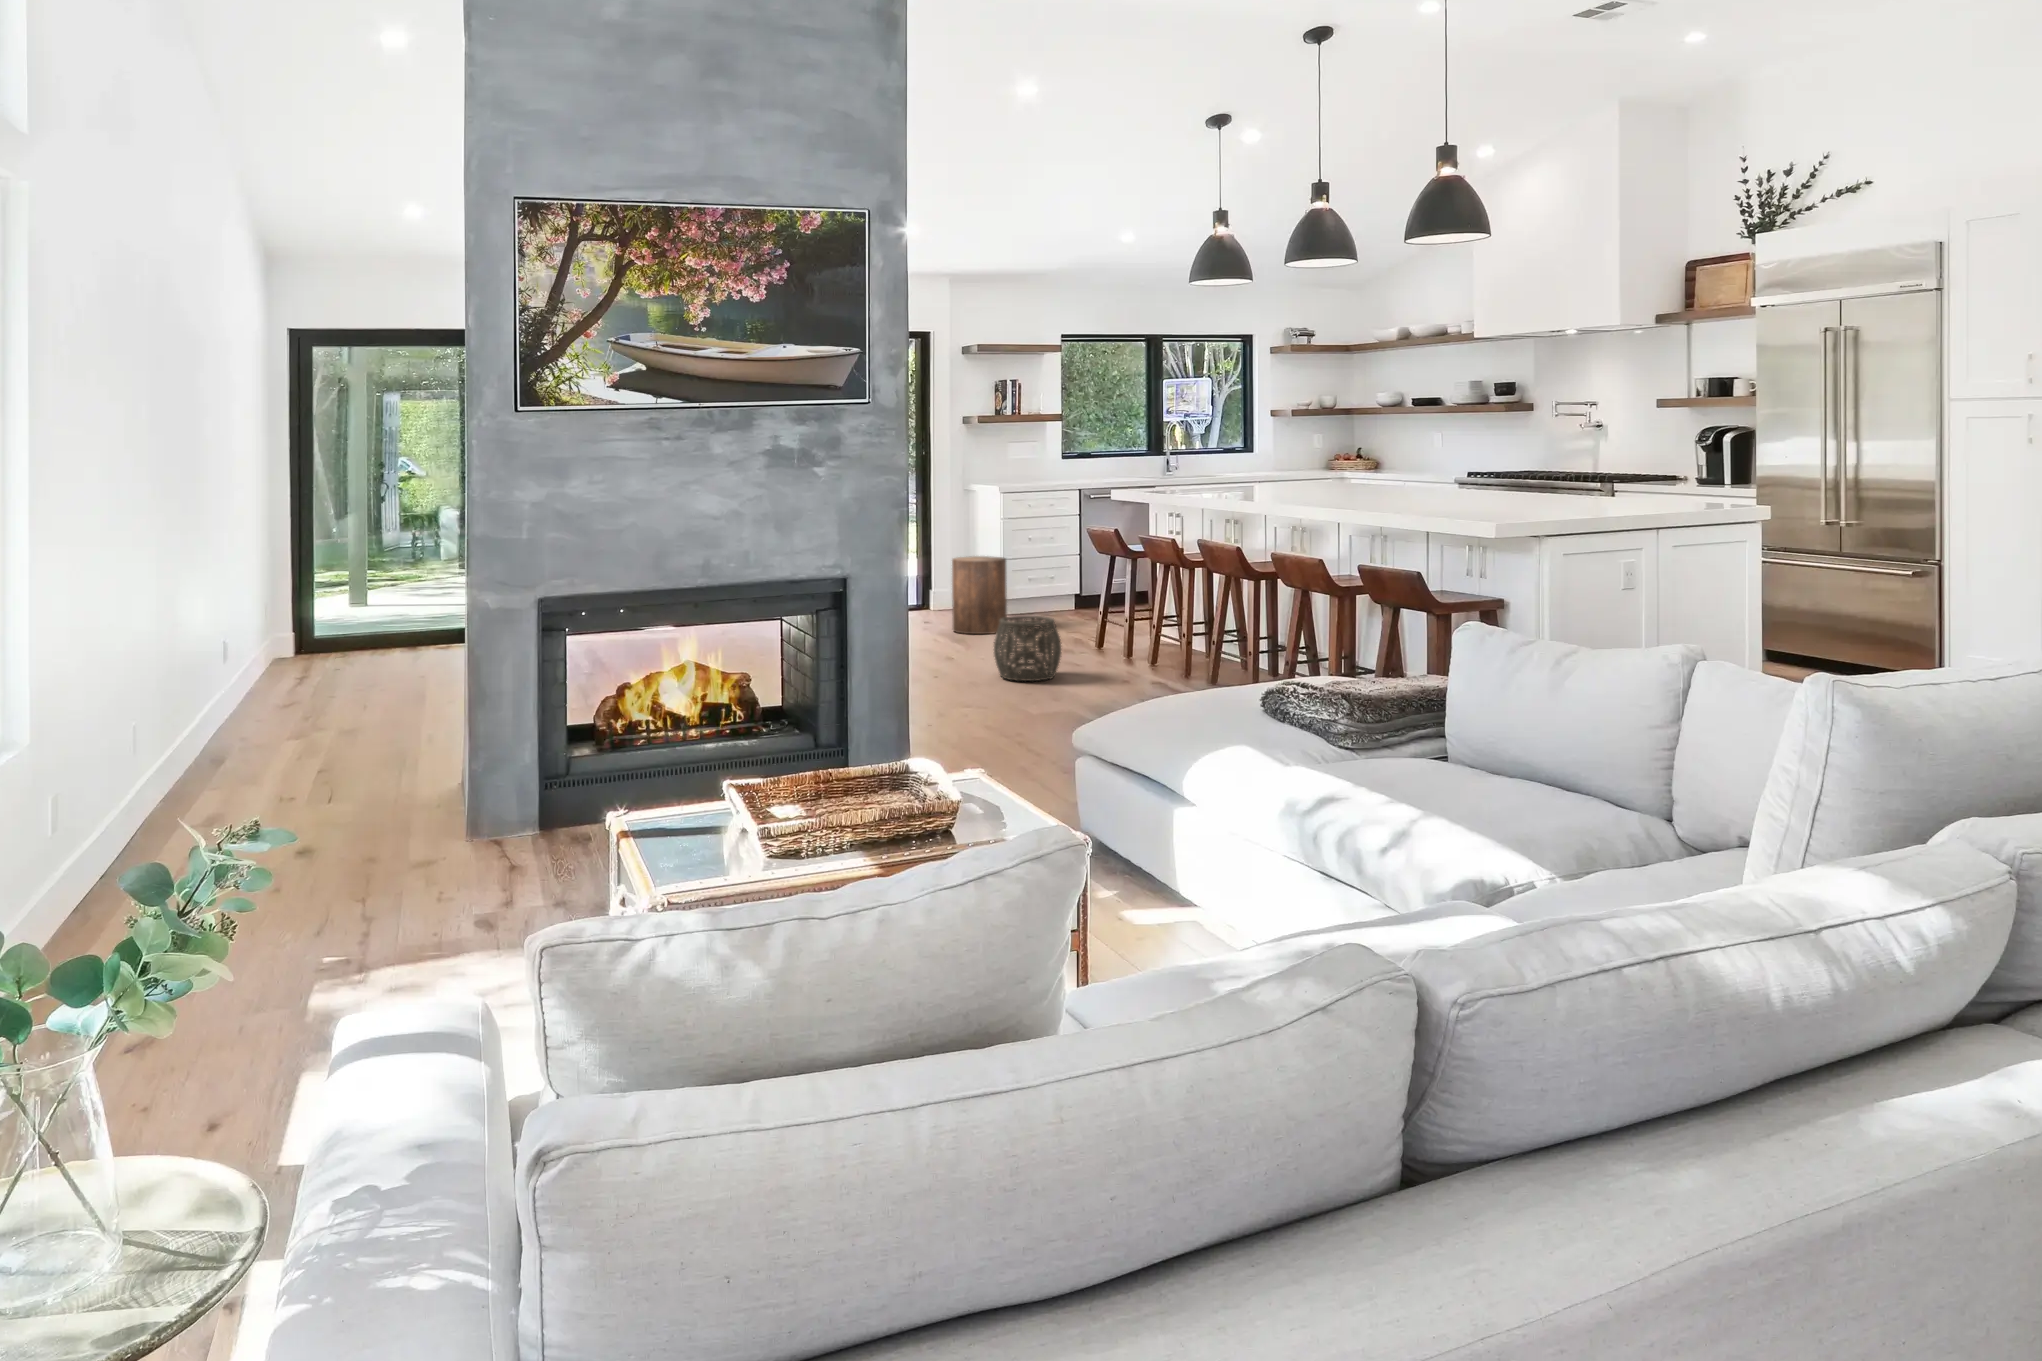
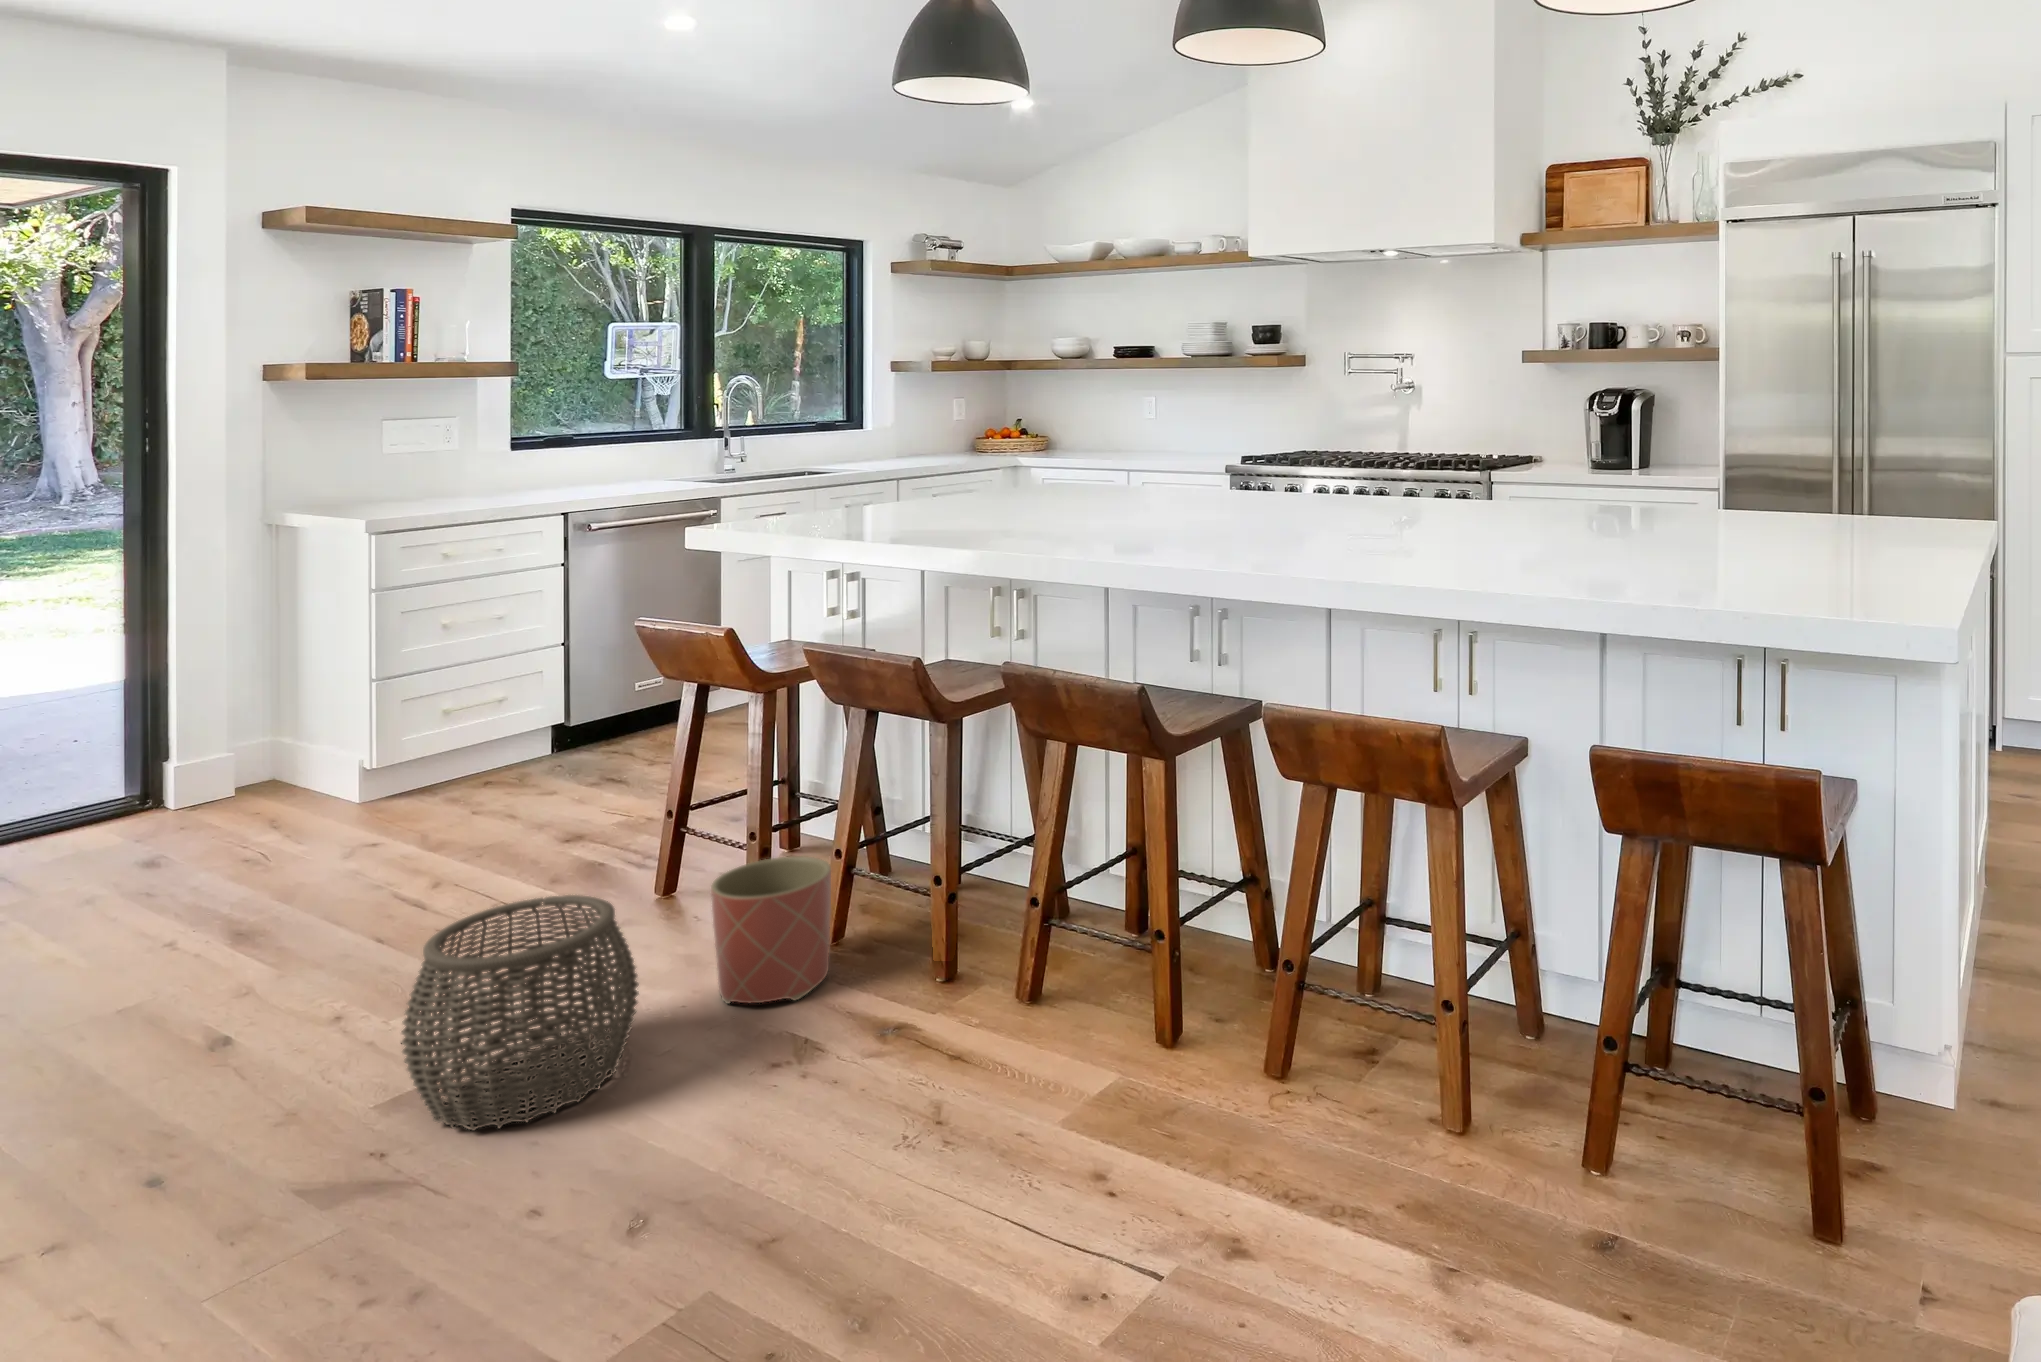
stool: present [952,556,1007,634] -> none [240,678,412,883]
planter: none [1091,625,1135,676] -> present [711,856,831,1004]

